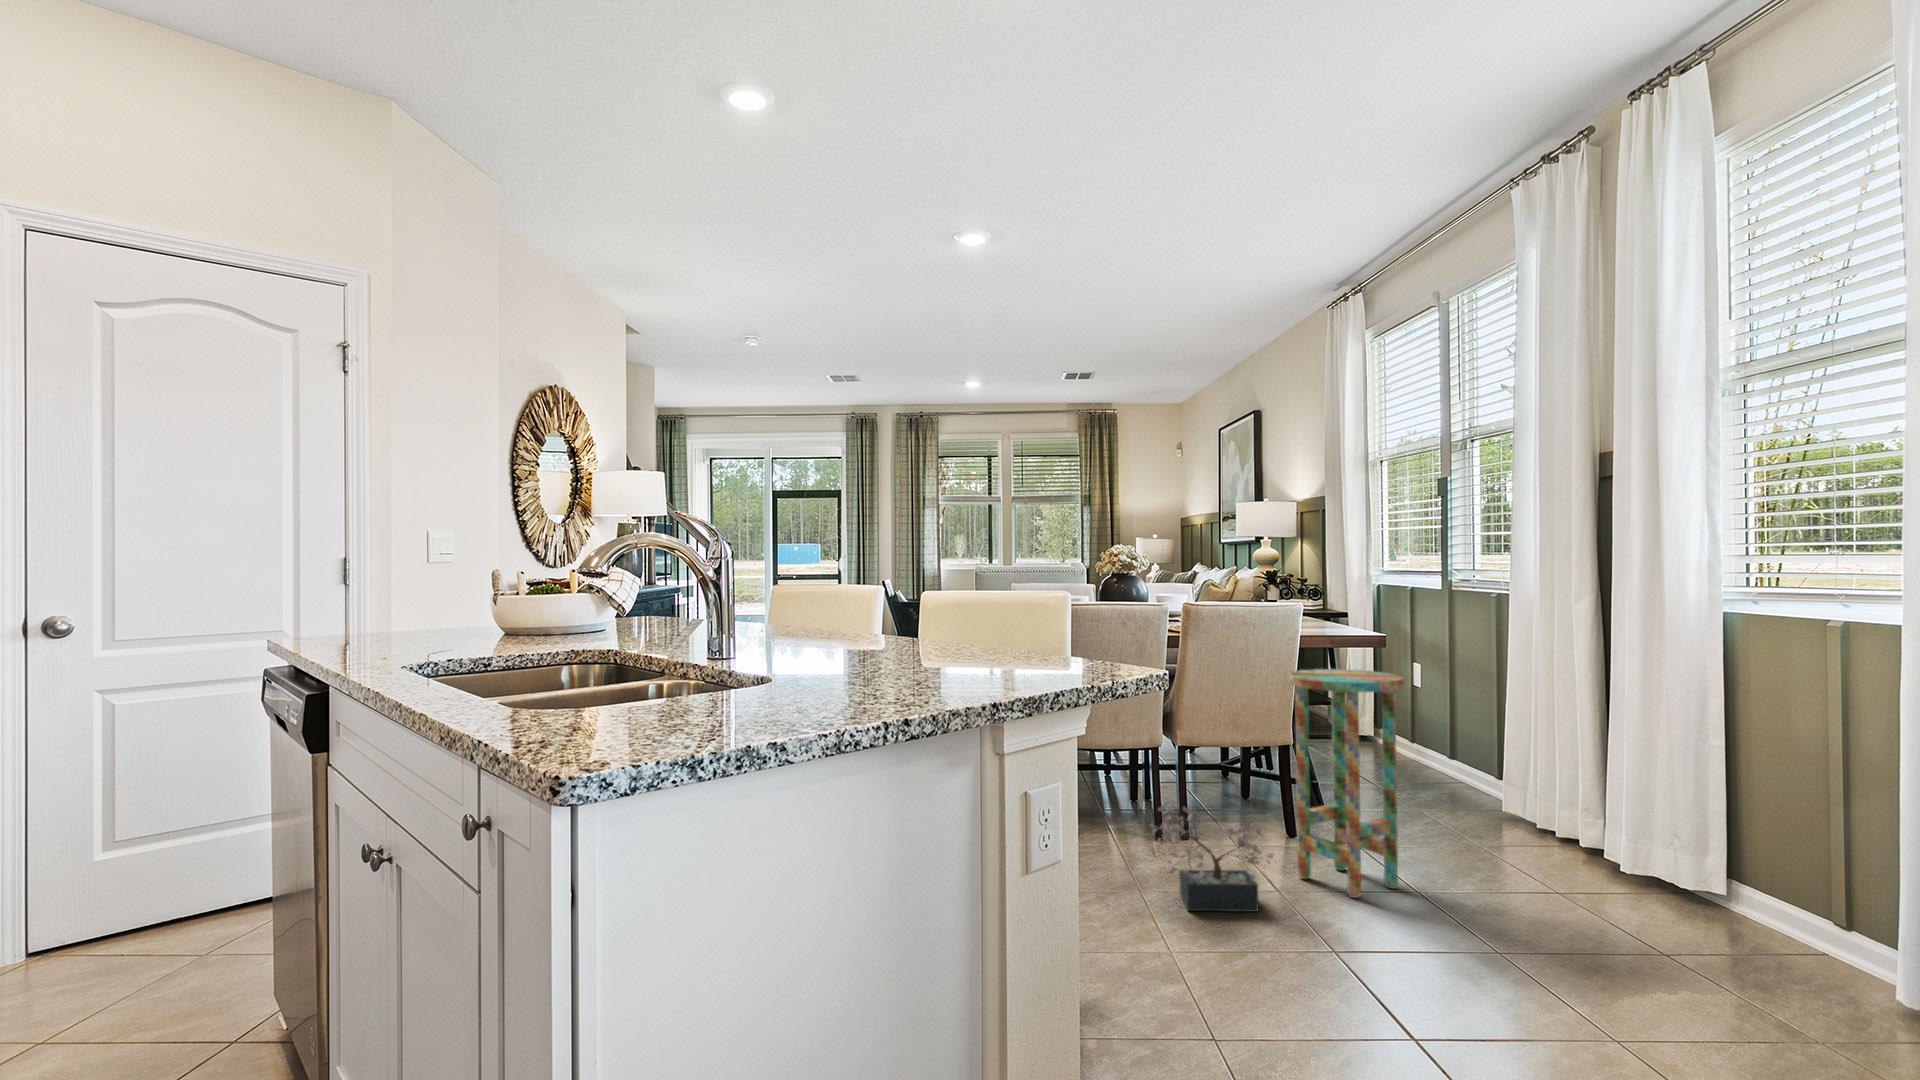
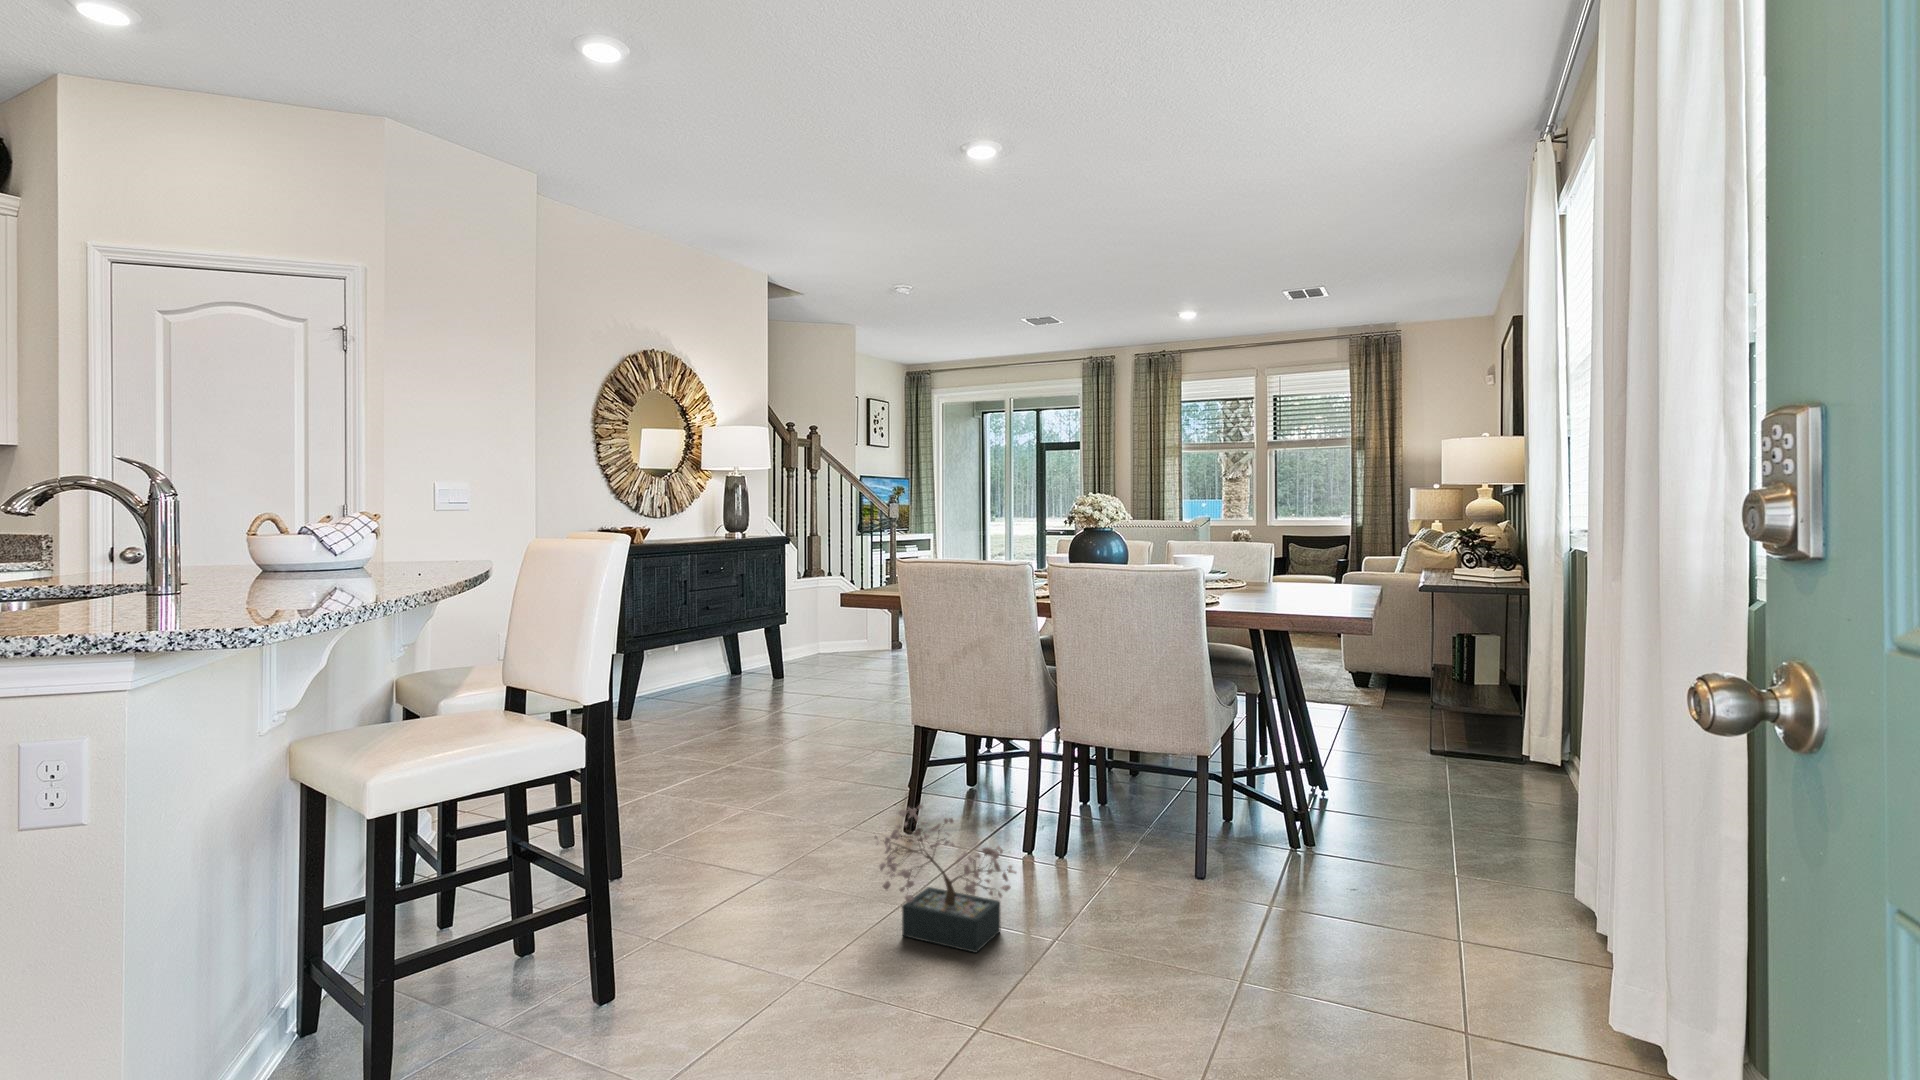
side table: present [1289,669,1404,898] -> none [1080,661,1224,962]

